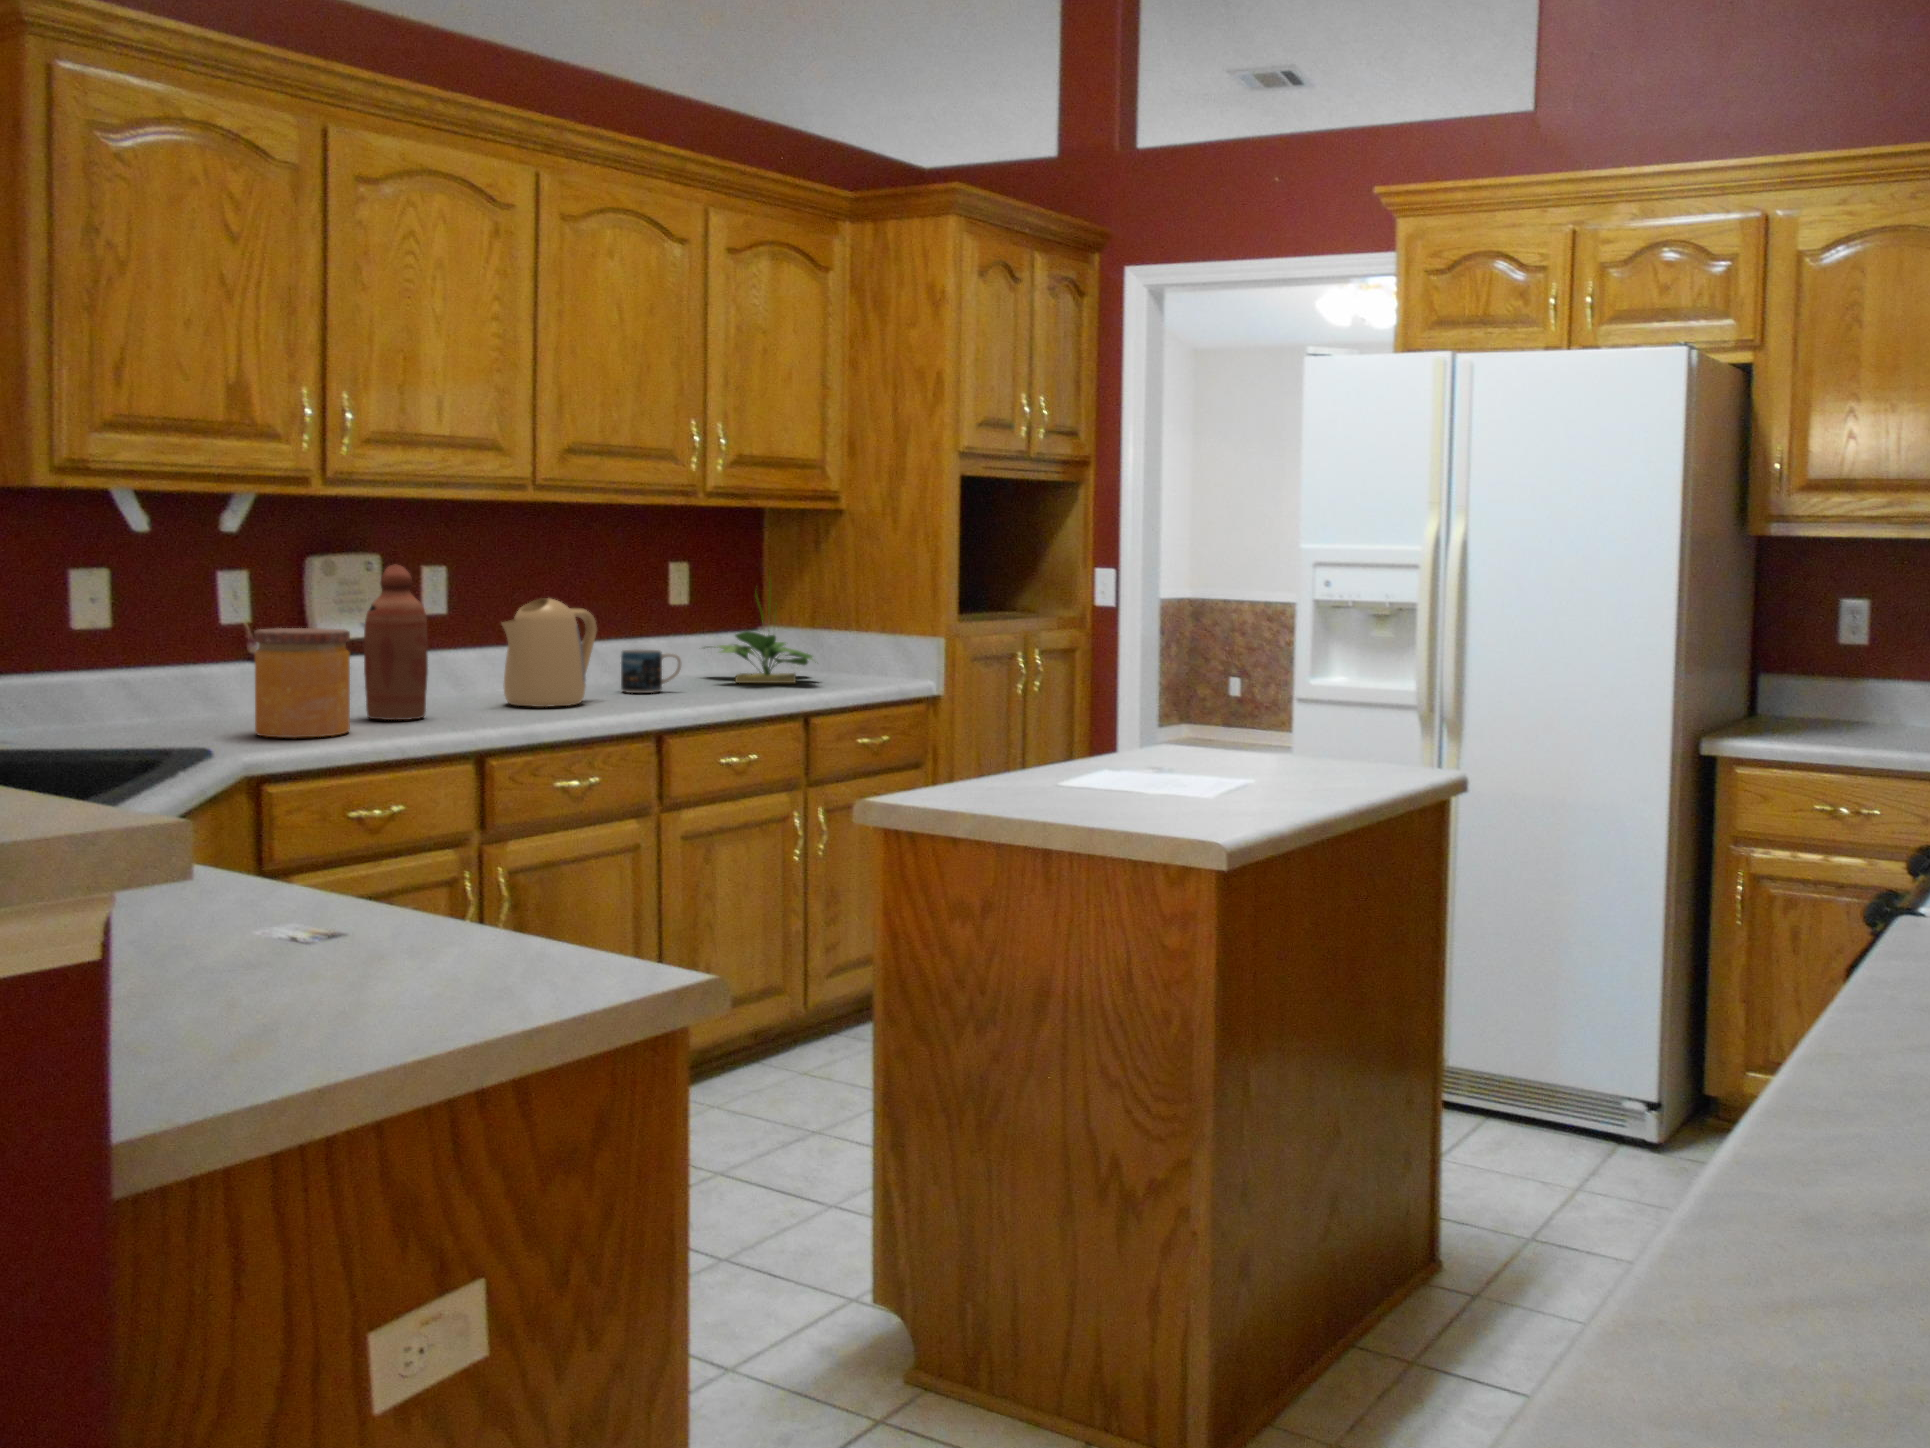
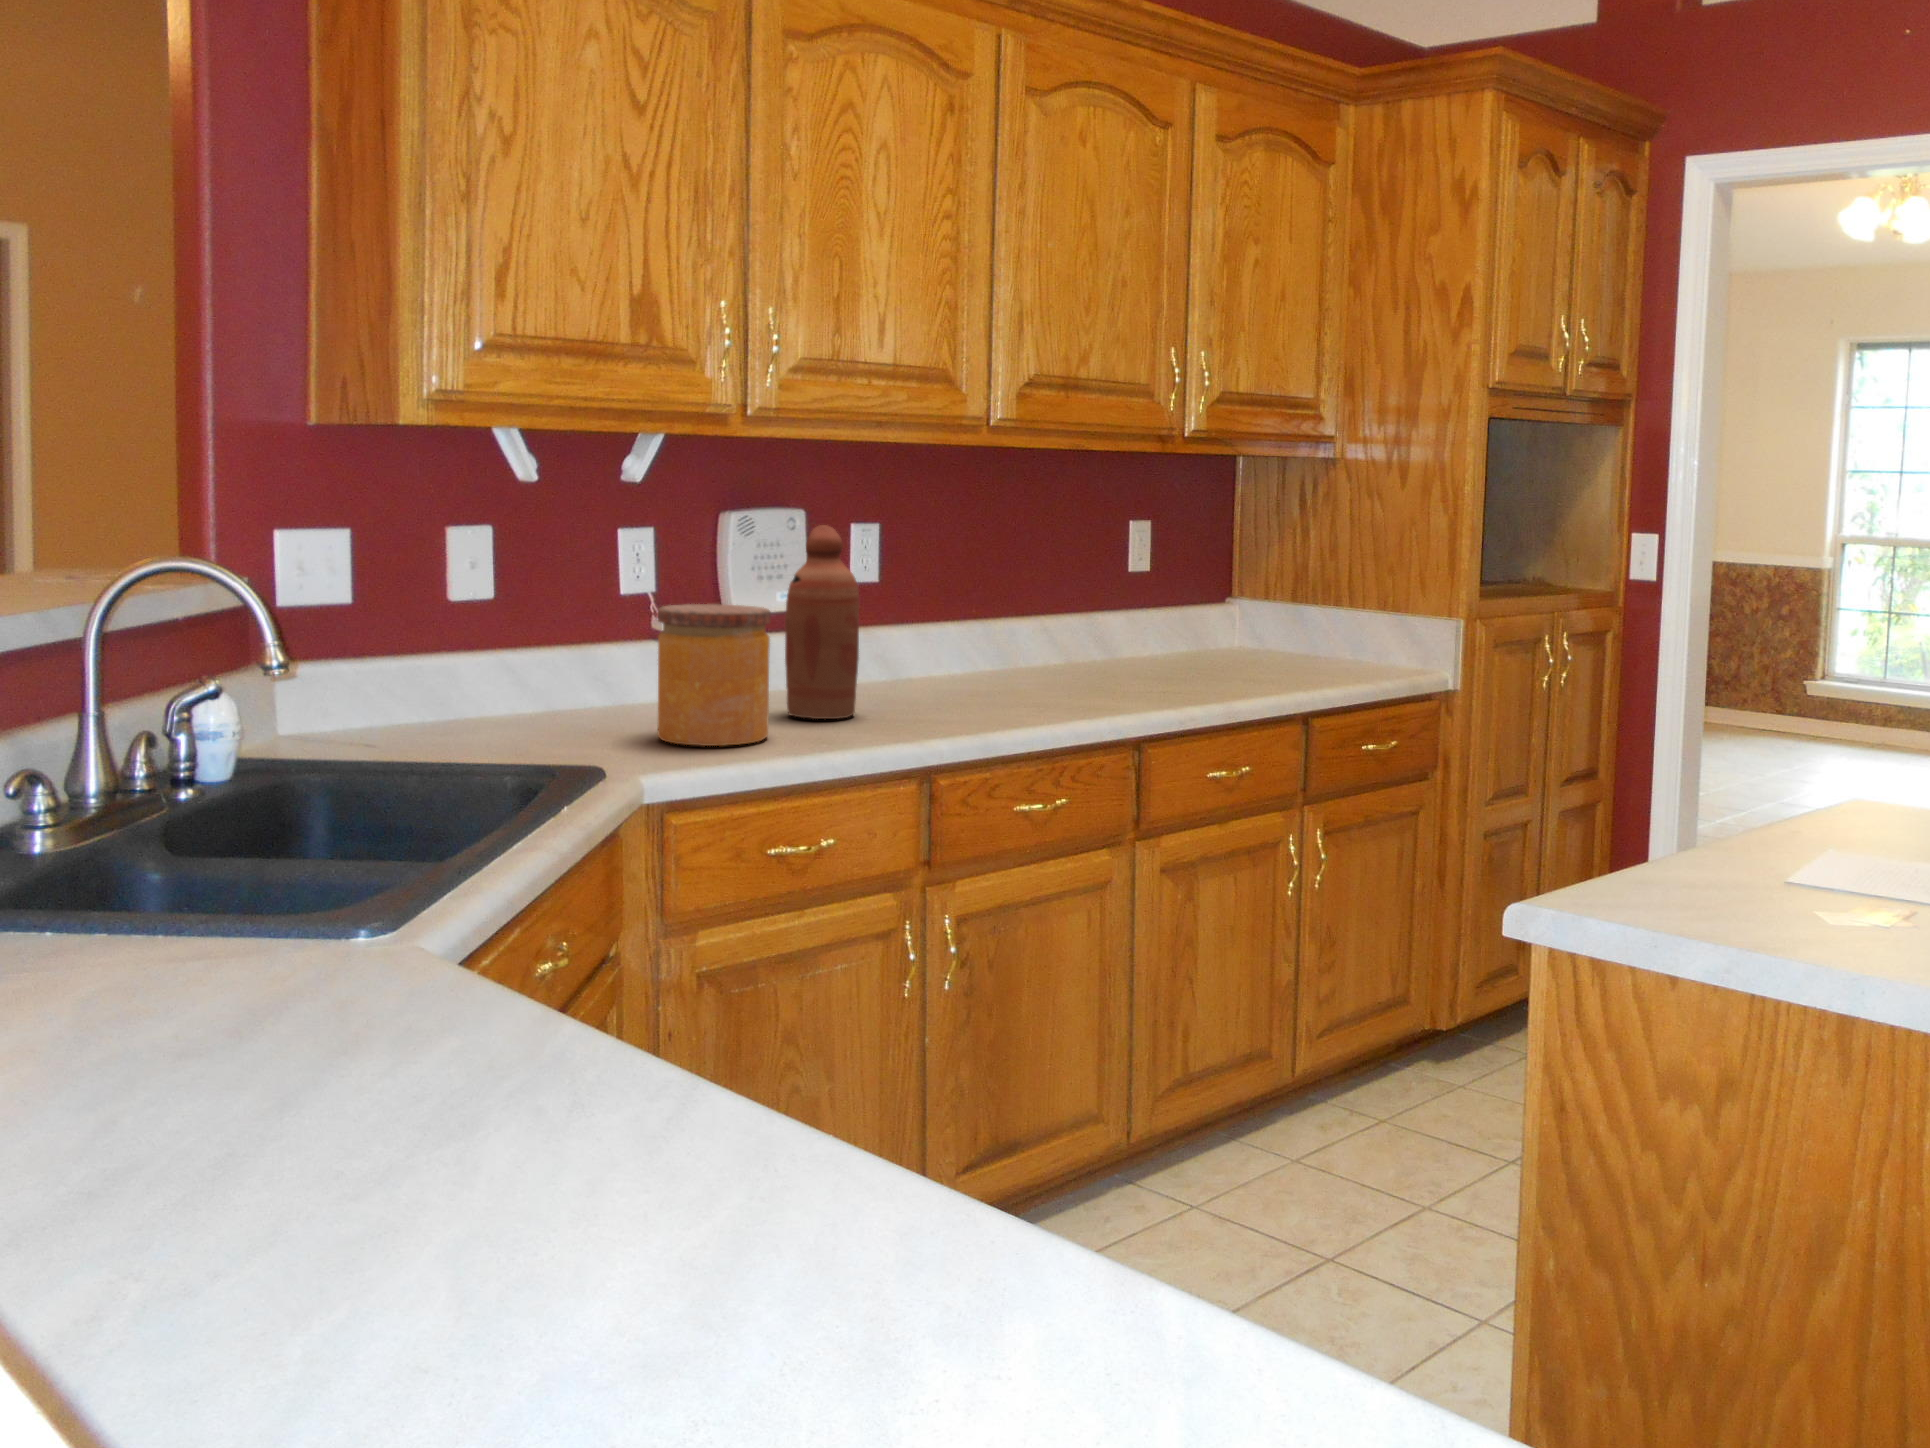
potted plant: present [718,569,813,683] -> none [1156,529,1301,673]
kettle: present [502,598,597,707] -> none [942,567,1051,702]
mug: present [621,650,681,693] -> none [1074,629,1145,683]

